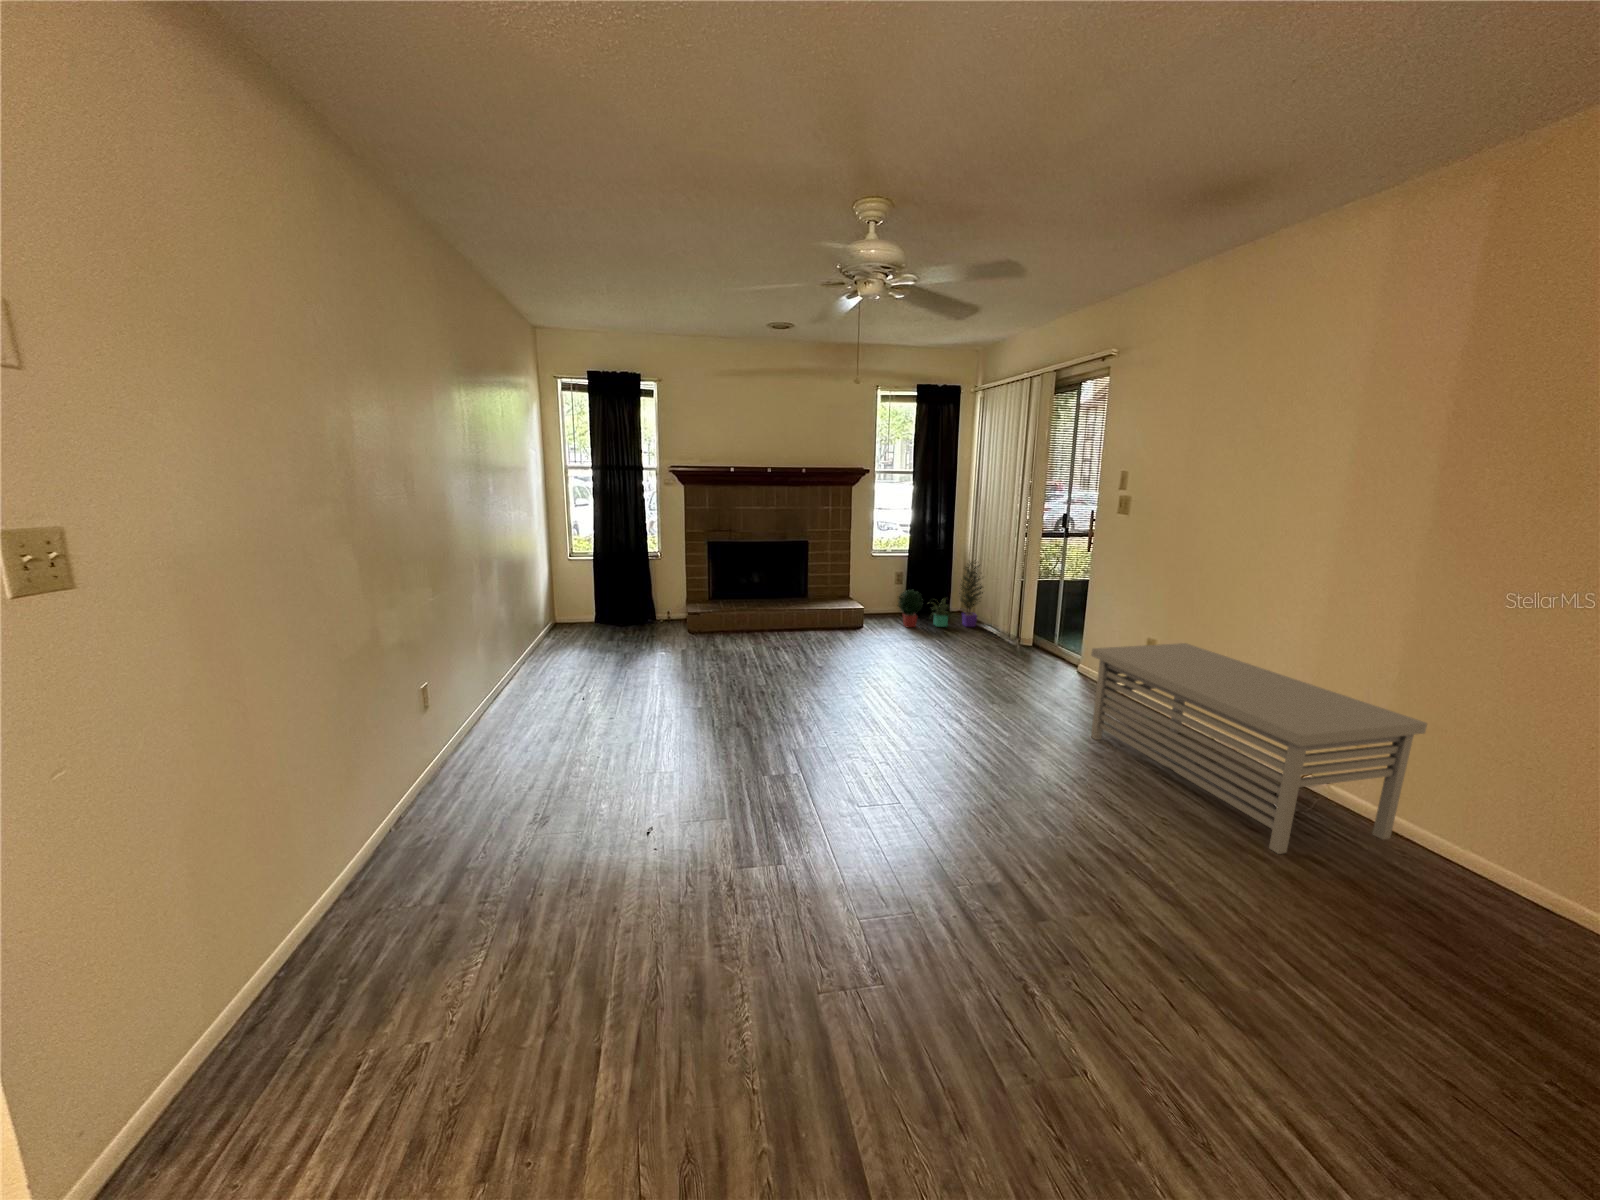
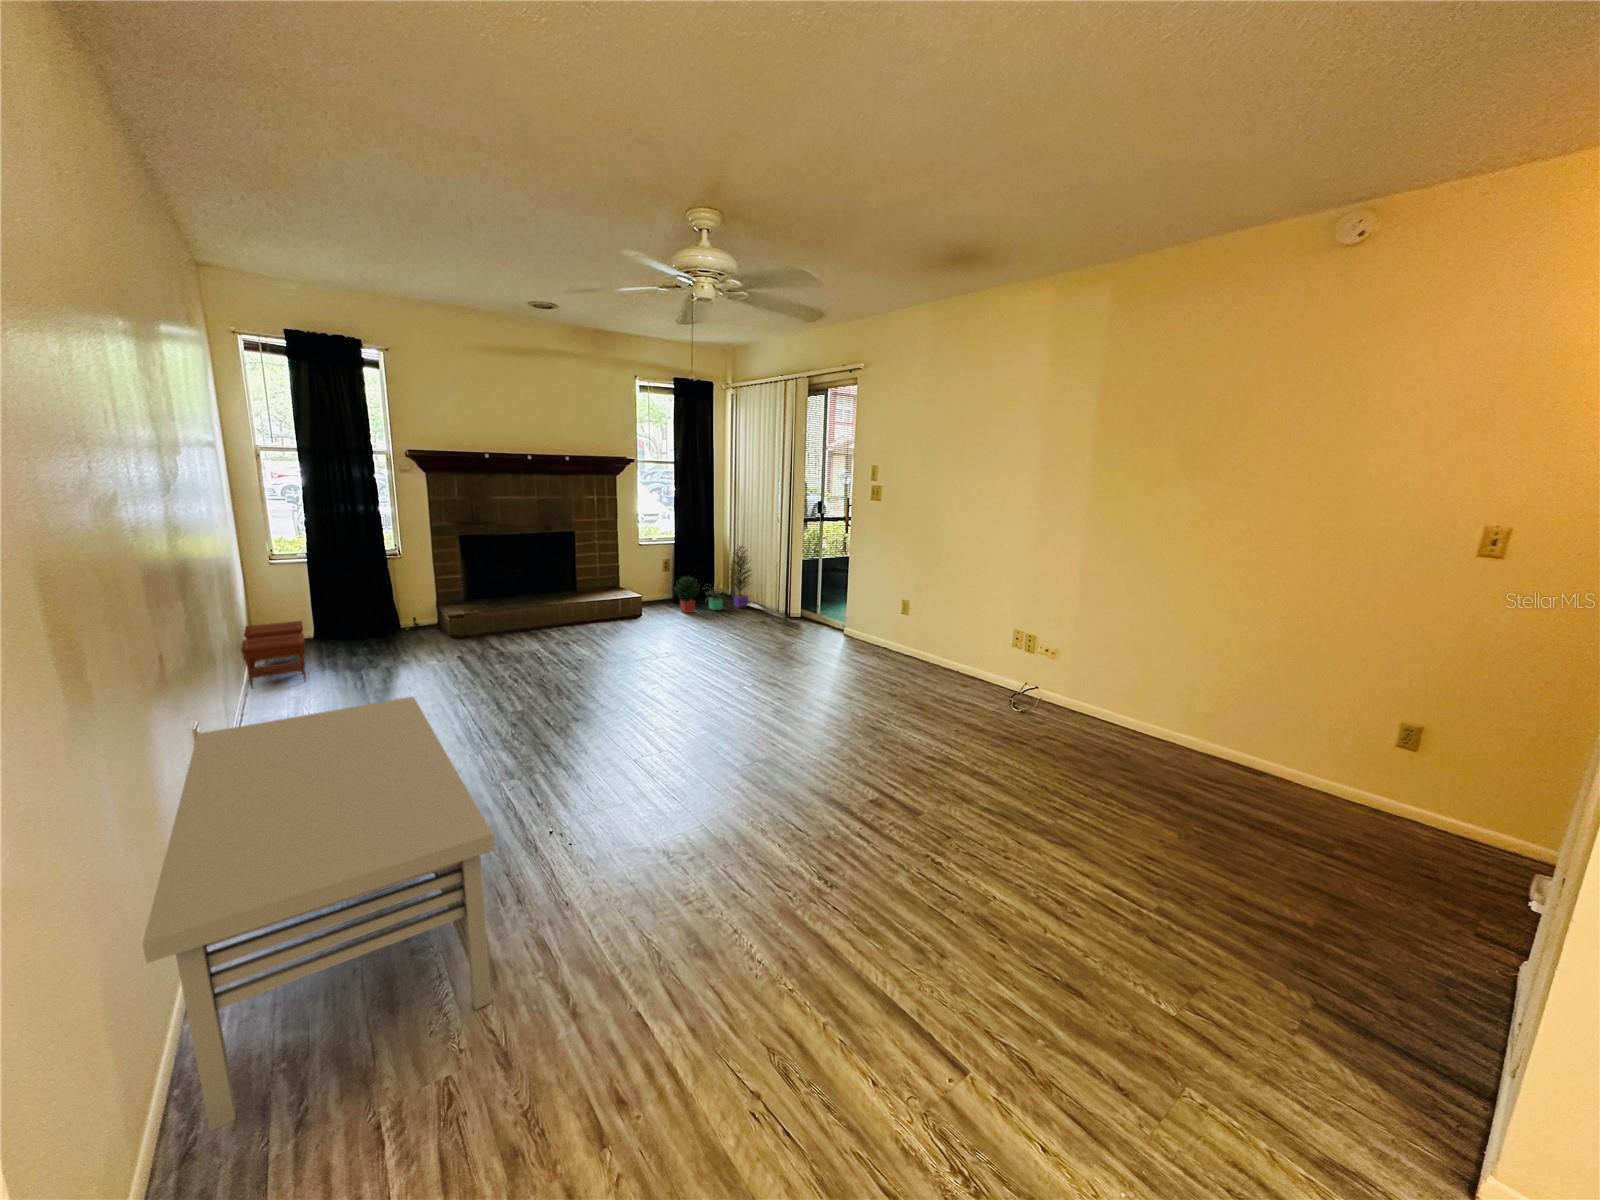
side table: none [531,606,585,657] -> present [241,621,306,688]
storage bench: present [1091,643,1427,854] -> present [143,697,494,1131]

